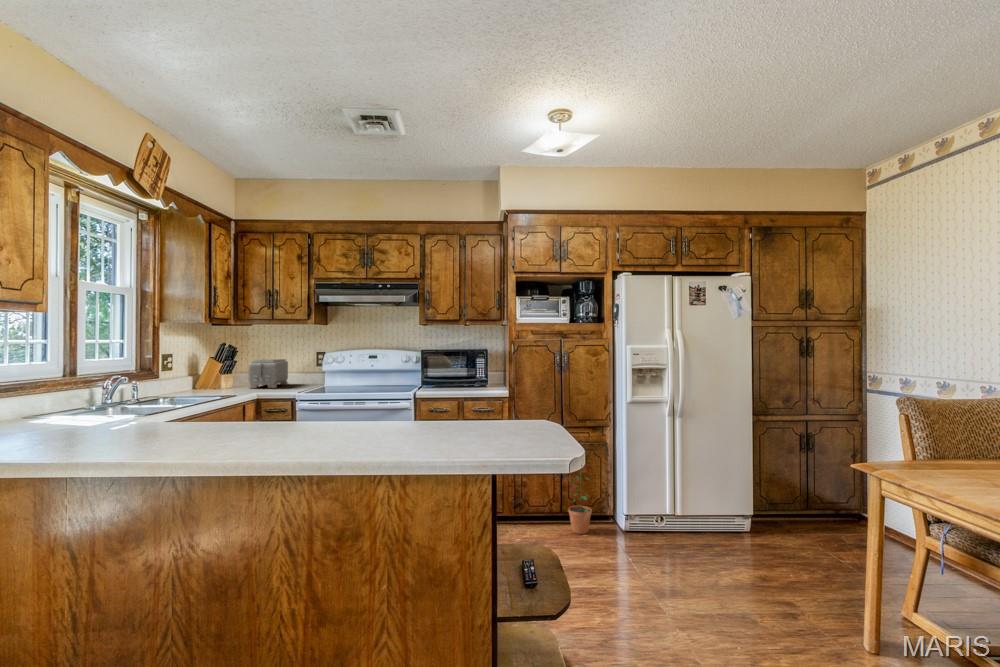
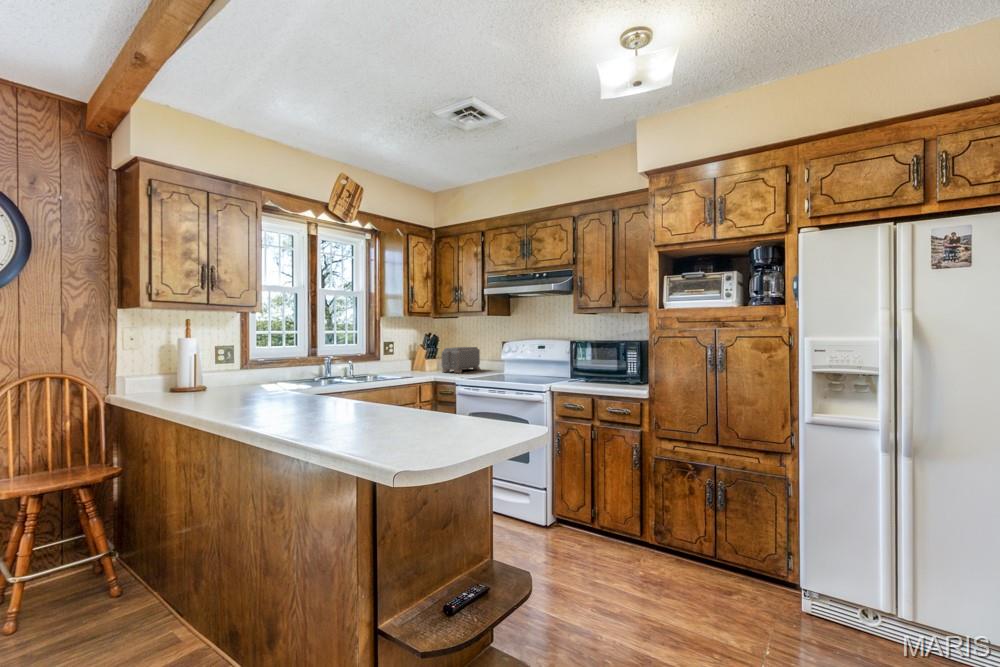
potted plant: present [564,465,592,534] -> none [710,493,748,595]

